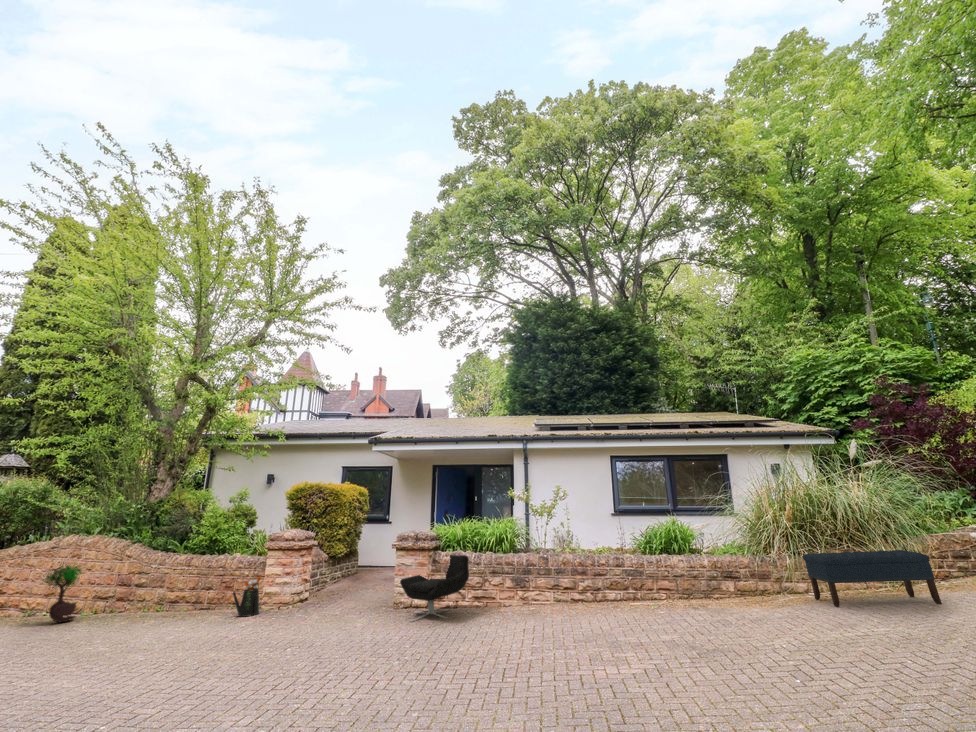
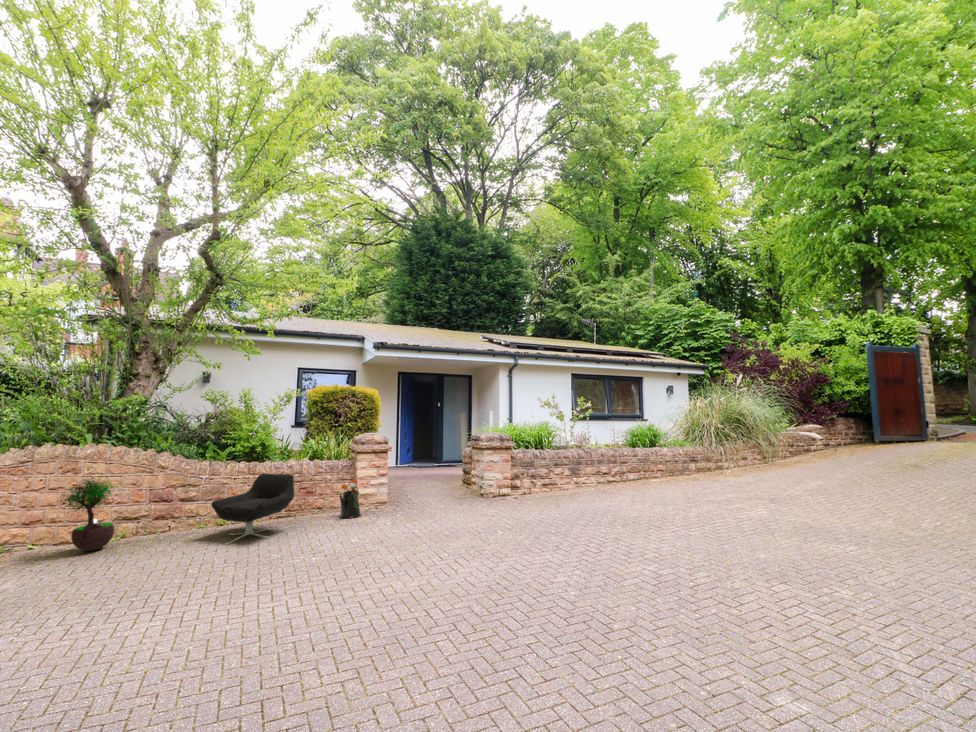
bench: present [802,550,942,607] -> none [728,442,784,473]
lounge chair: present [400,555,469,622] -> present [211,474,294,544]

